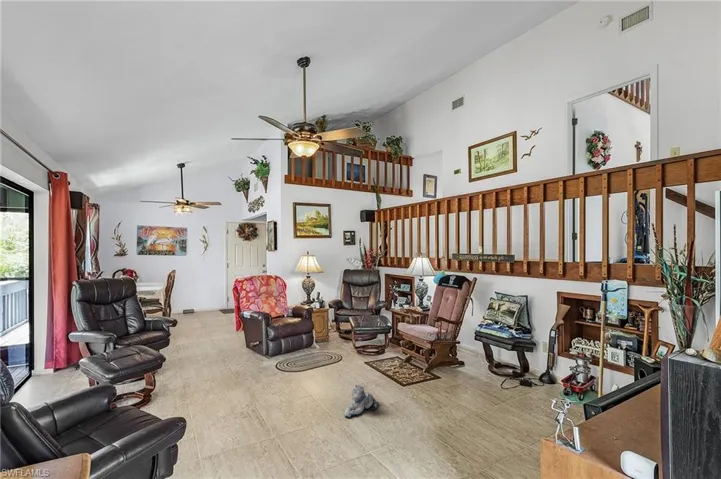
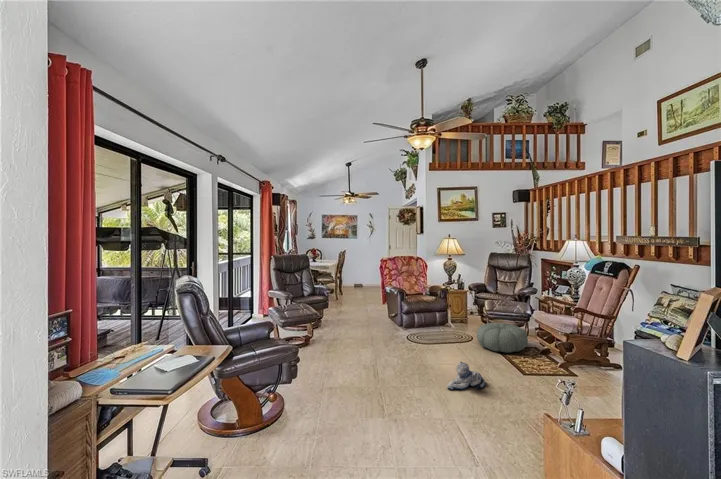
pouf: none [348,338,394,368] -> present [477,323,528,353]

